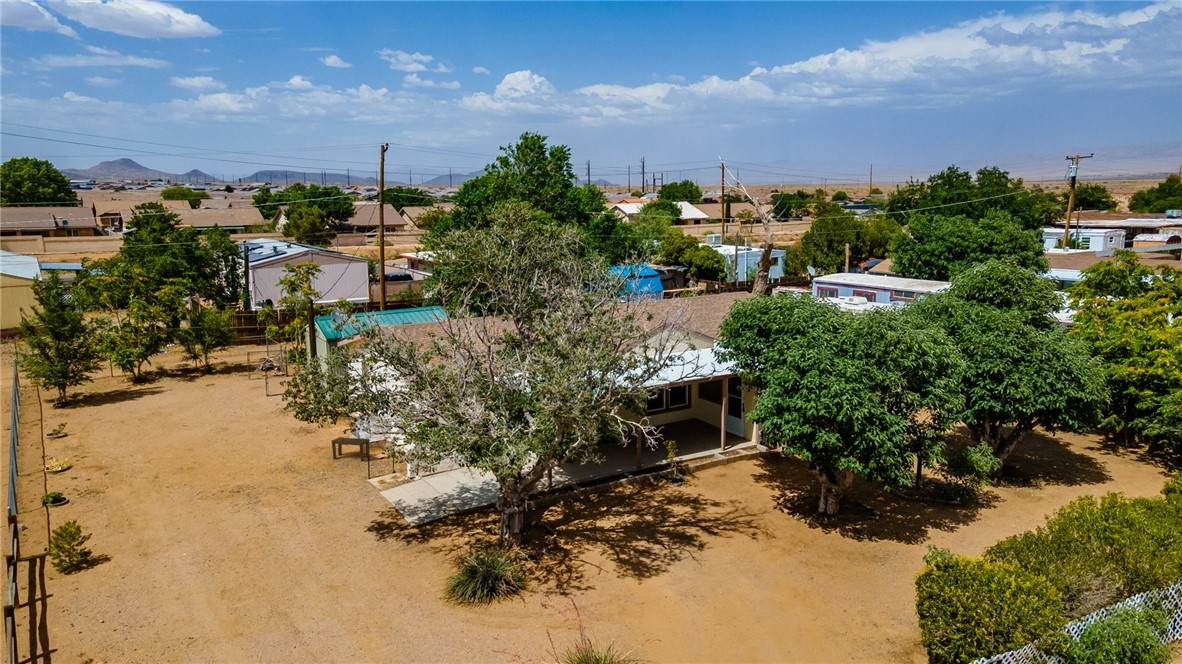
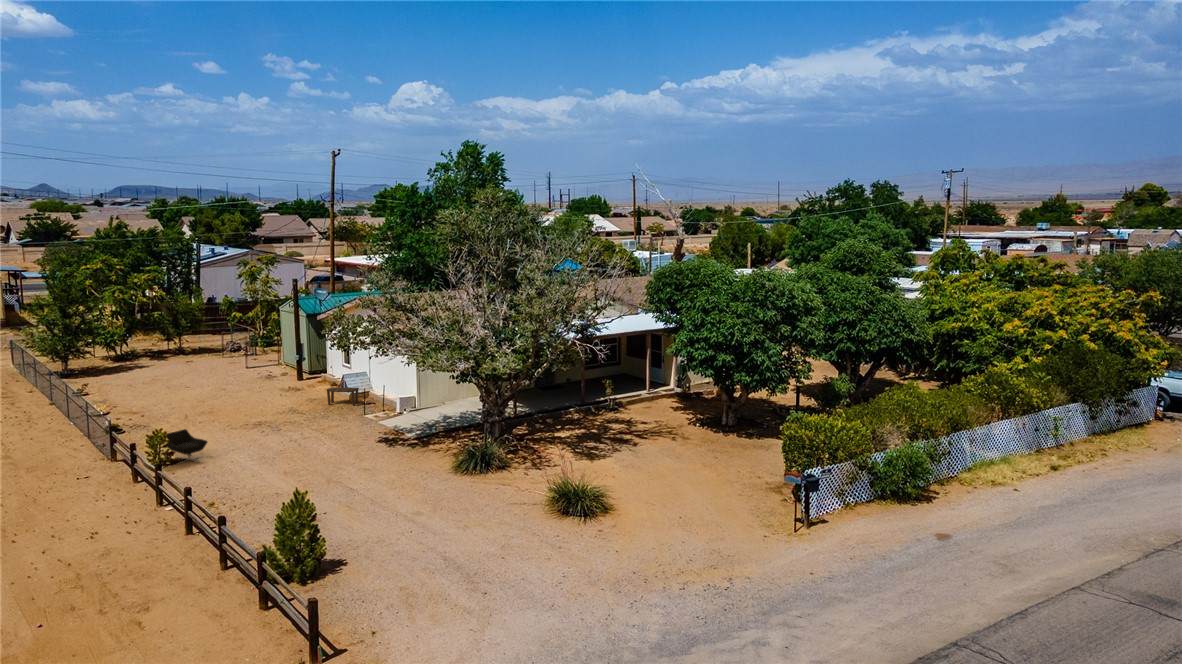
lounge chair: none [96,511,150,560] -> present [166,429,207,463]

